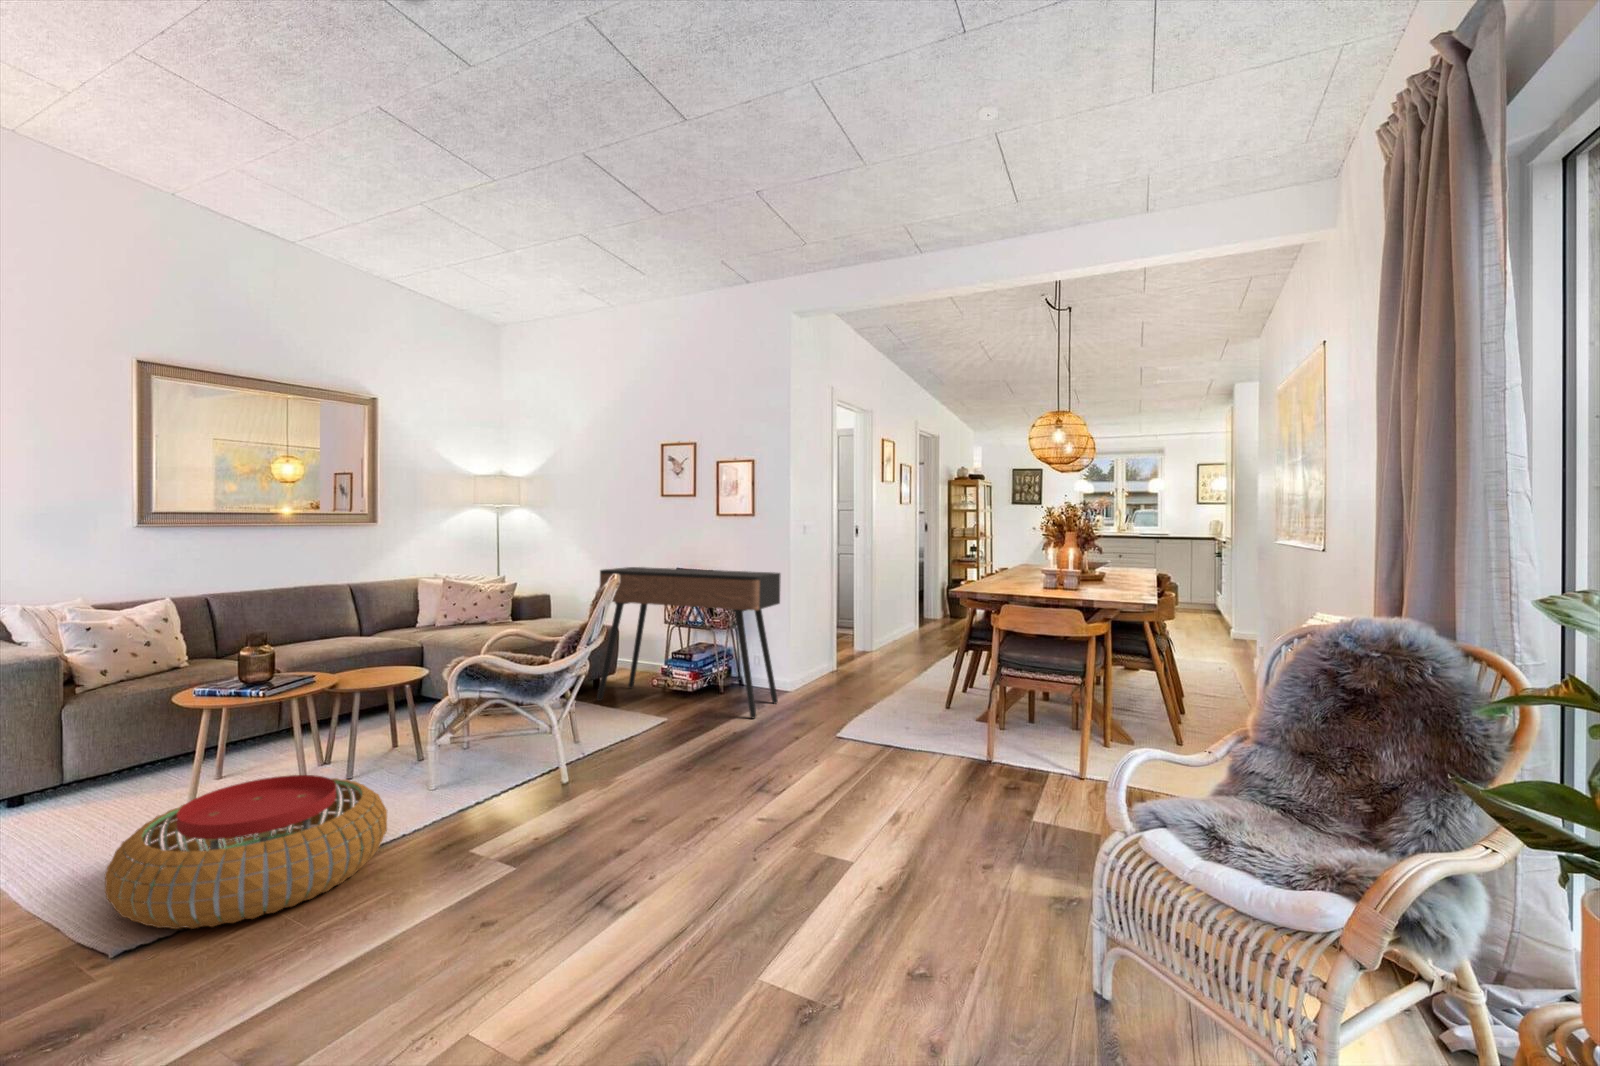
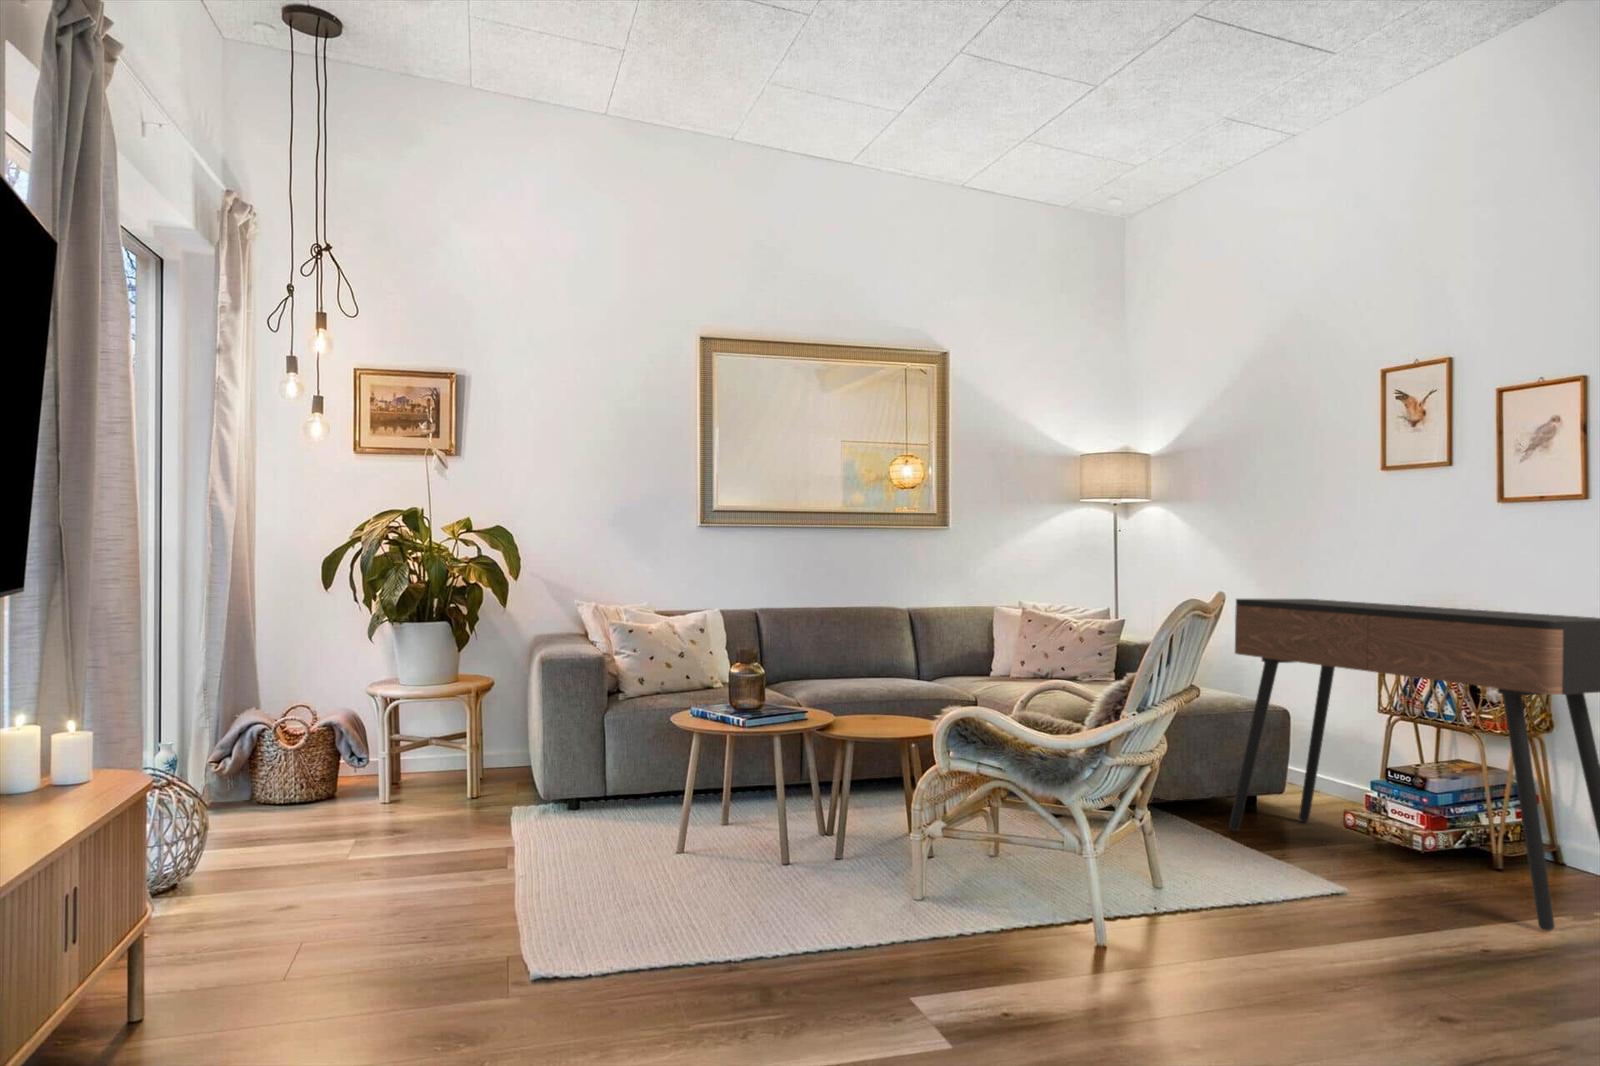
pouf: present [105,775,387,929] -> none [545,823,826,991]

